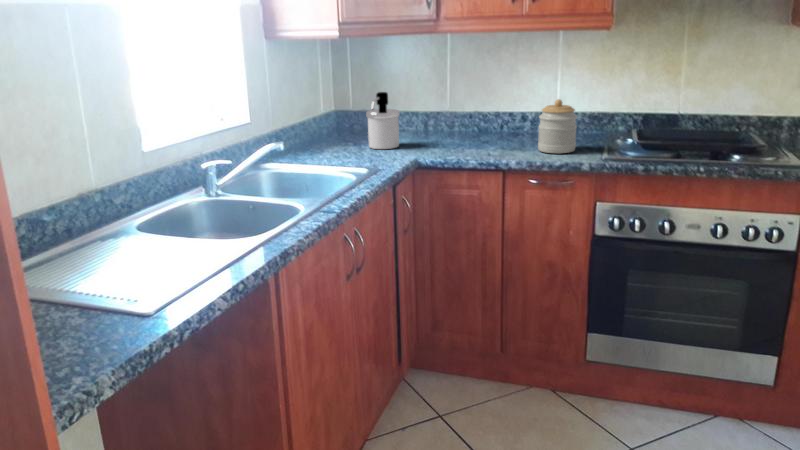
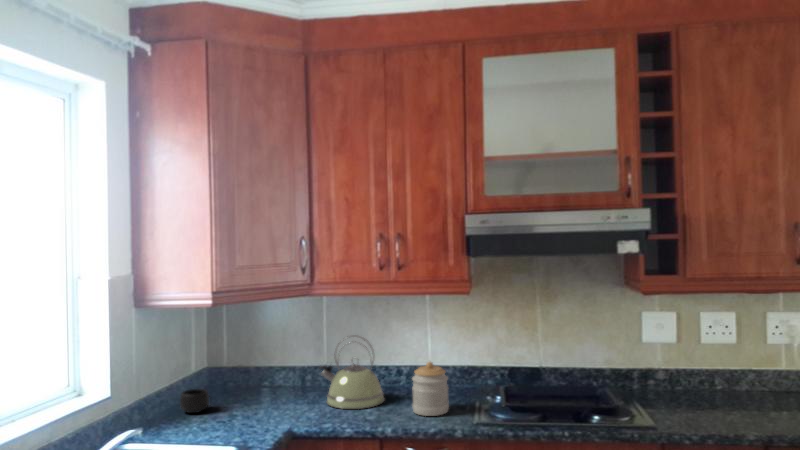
kettle: none [443,75,509,147] -> present [320,335,384,409]
soap dispenser: present [366,92,399,149] -> none [240,355,274,415]
mug: none [311,125,341,147] -> present [180,389,210,413]

